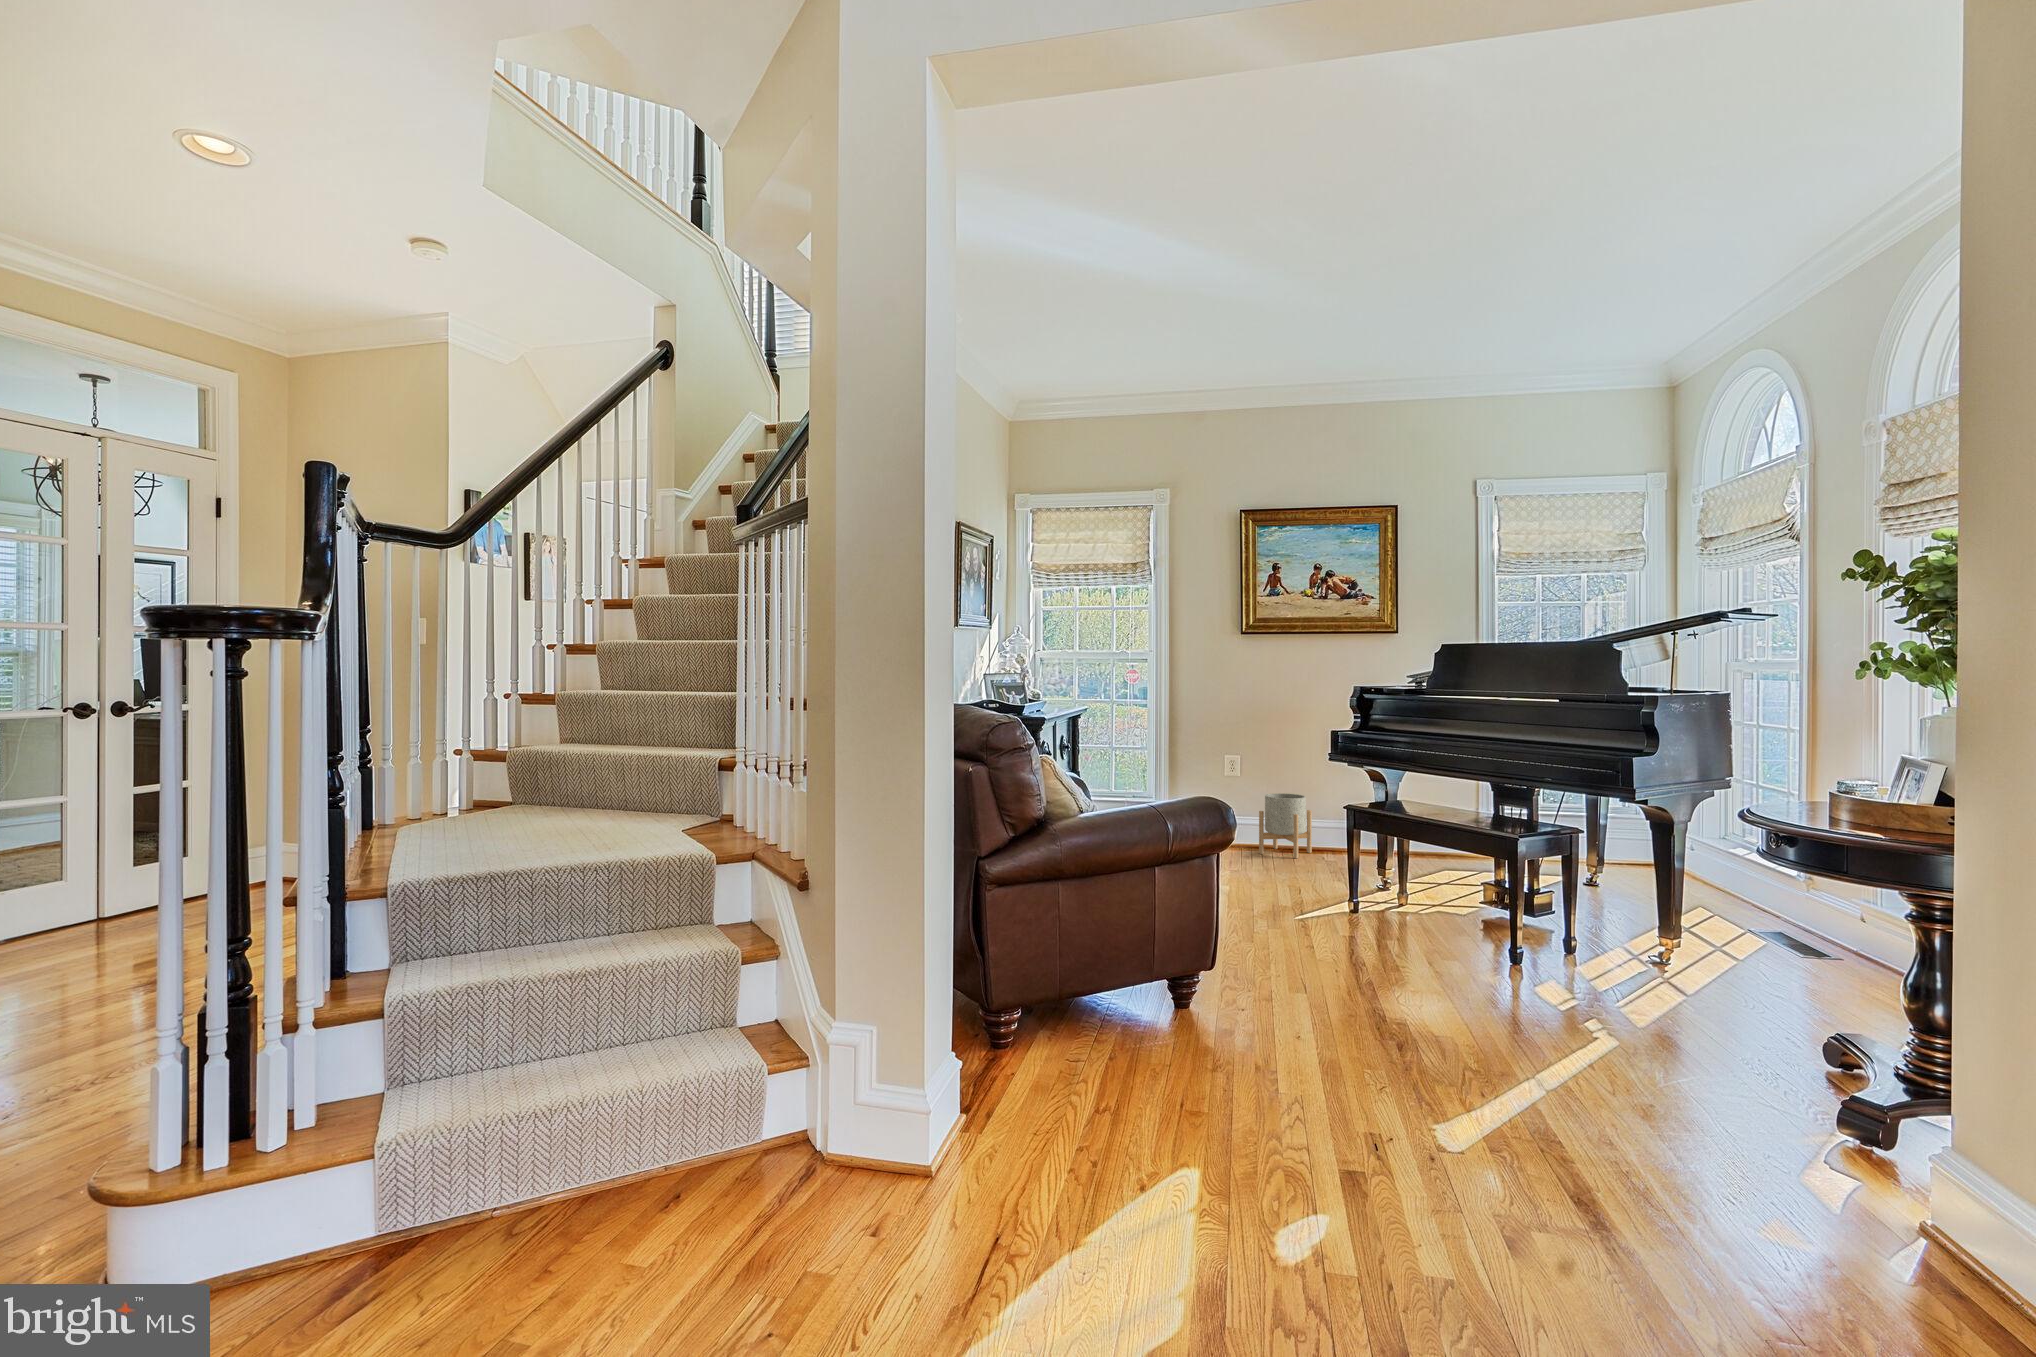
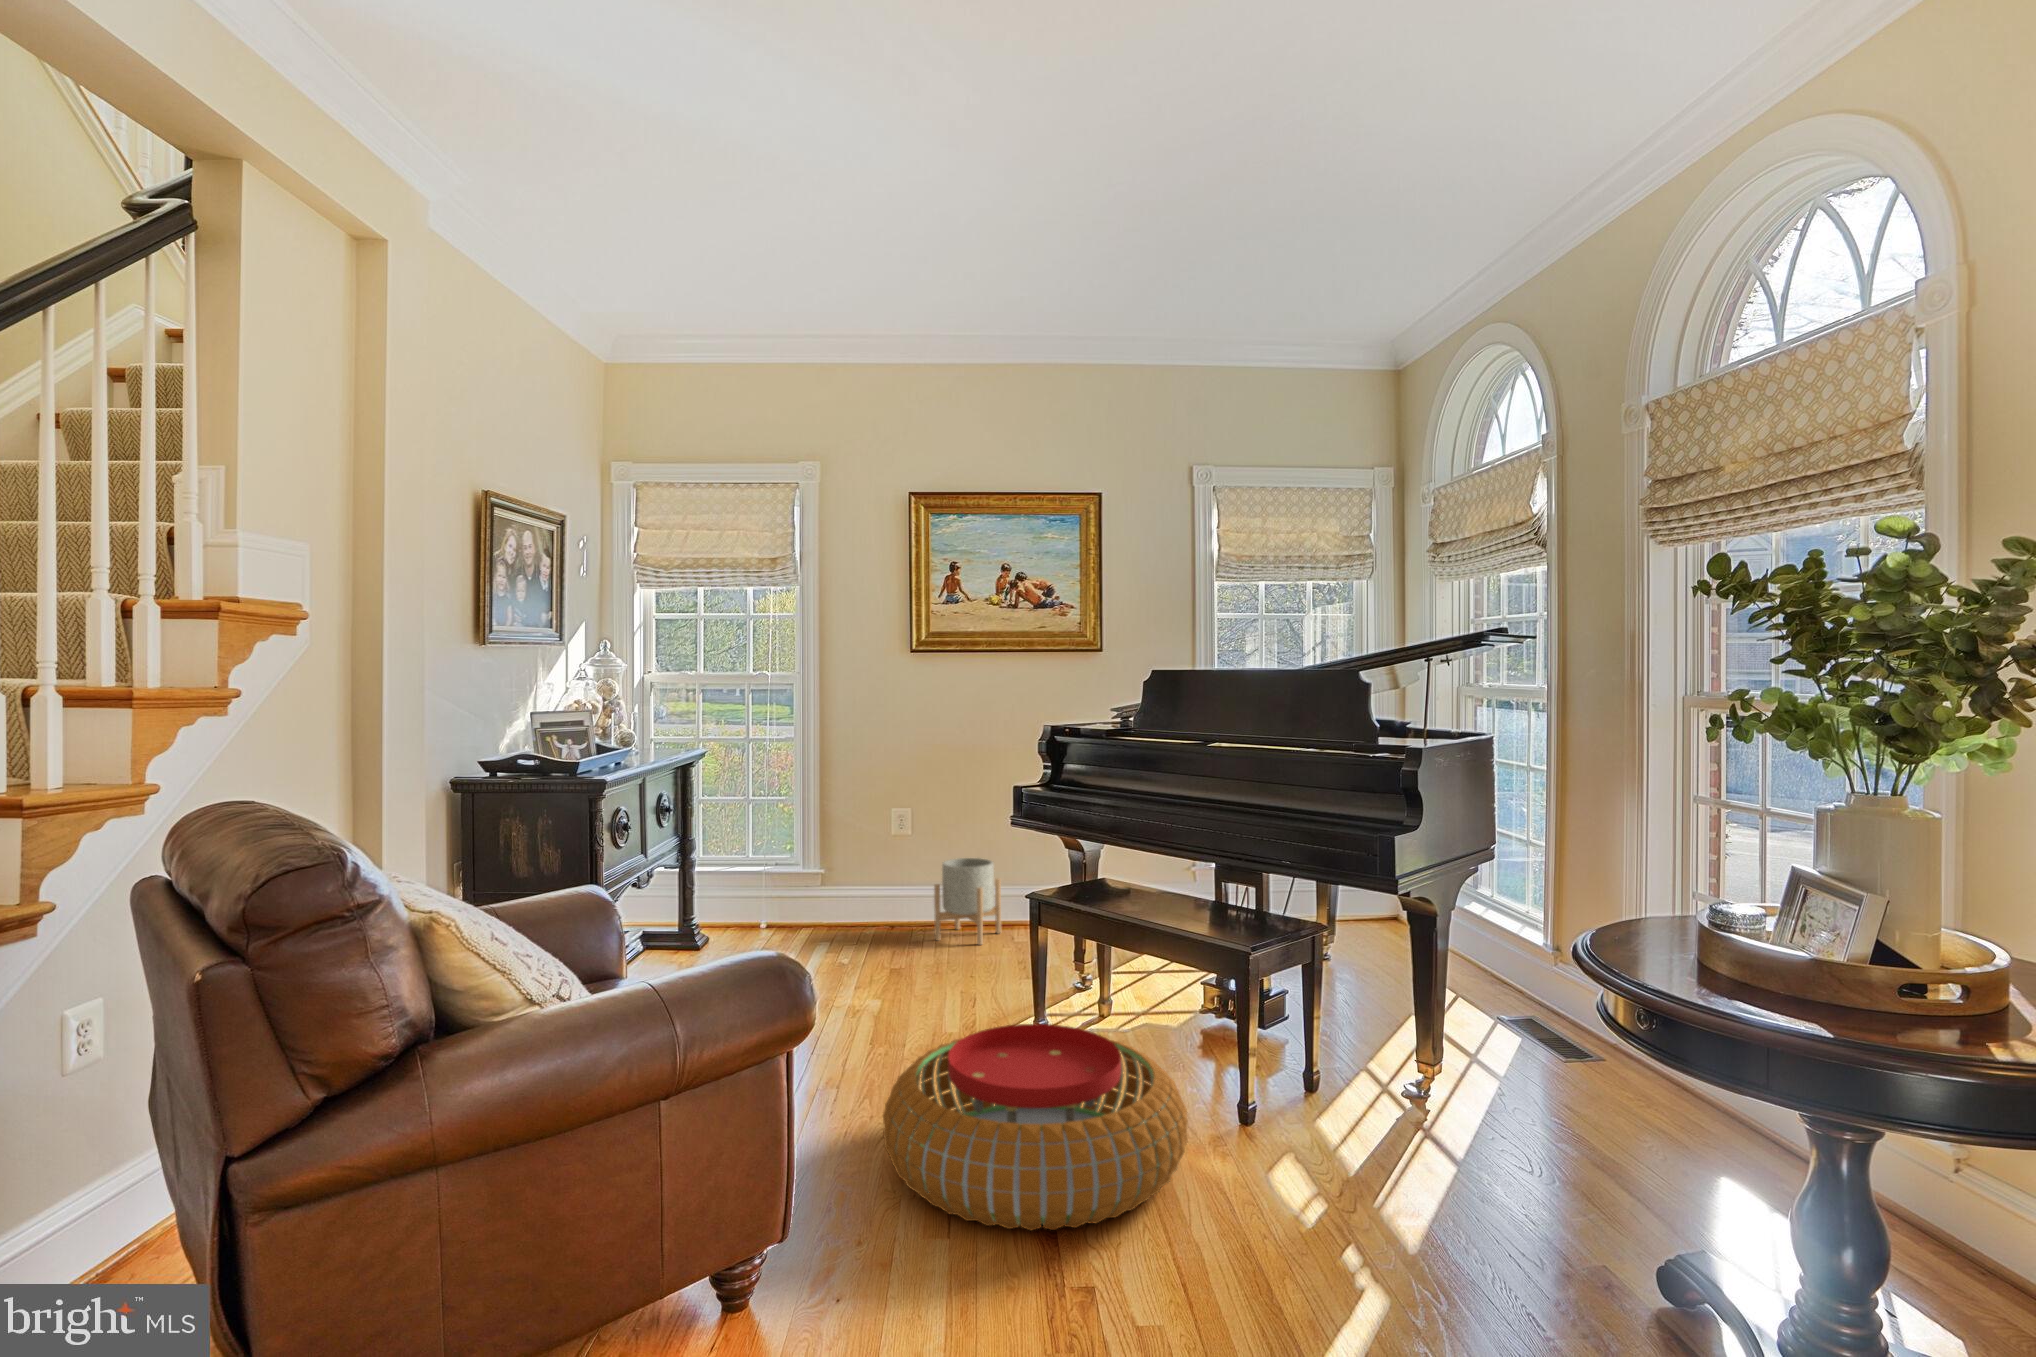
pouf: none [1257,880,1473,992] -> present [883,1024,1188,1230]

